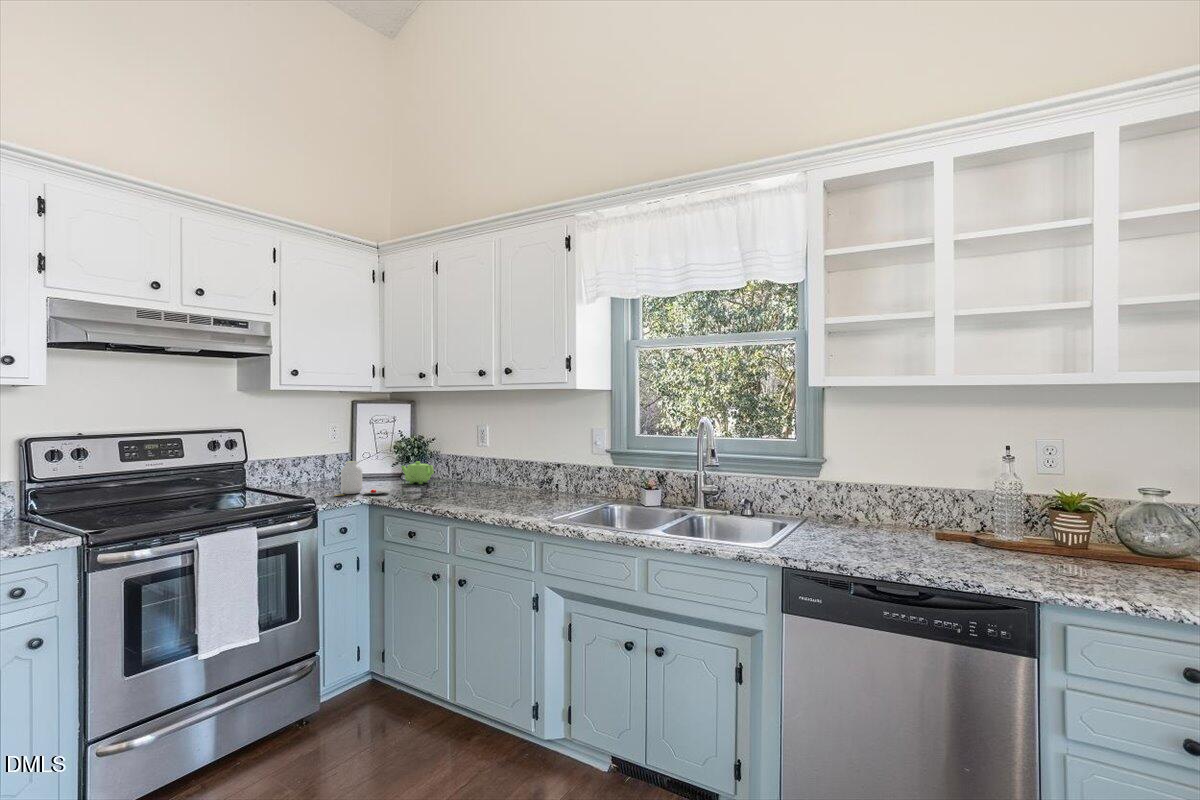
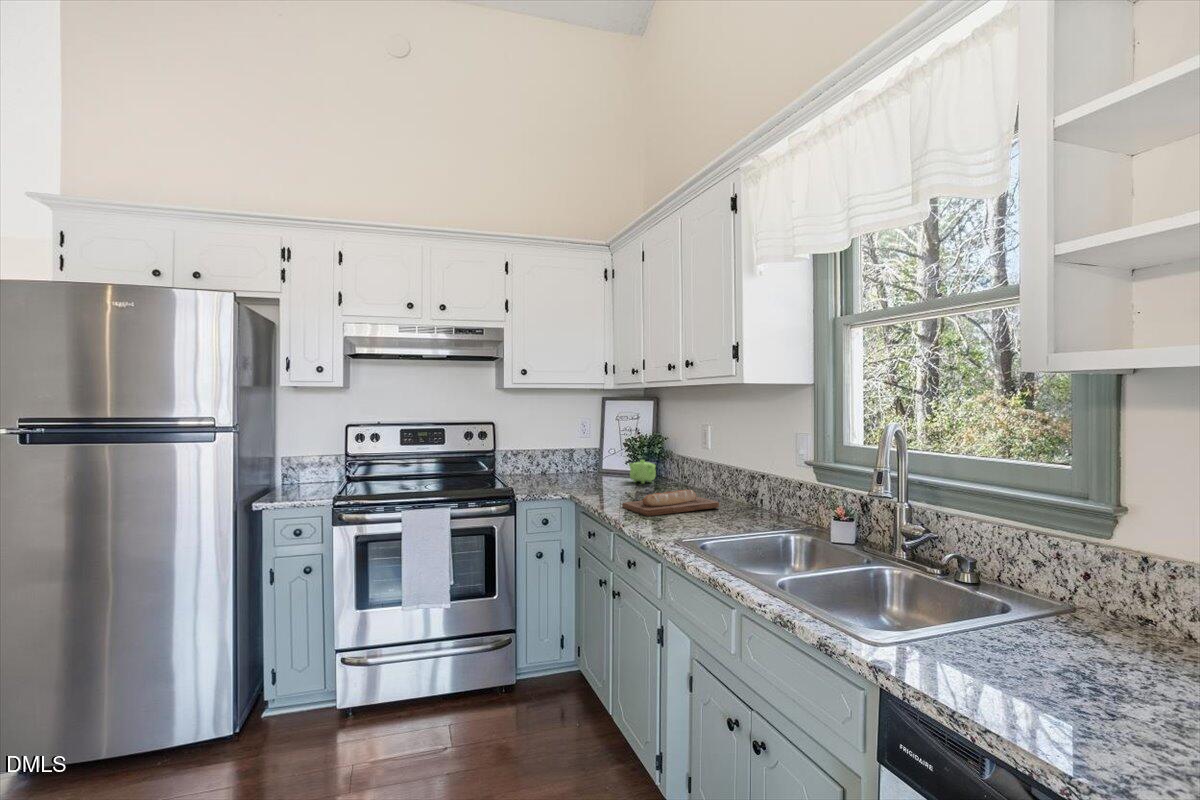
jar: present [334,461,390,496] -> none [546,456,595,489]
bread loaf: none [451,482,530,506] -> present [622,490,719,516]

